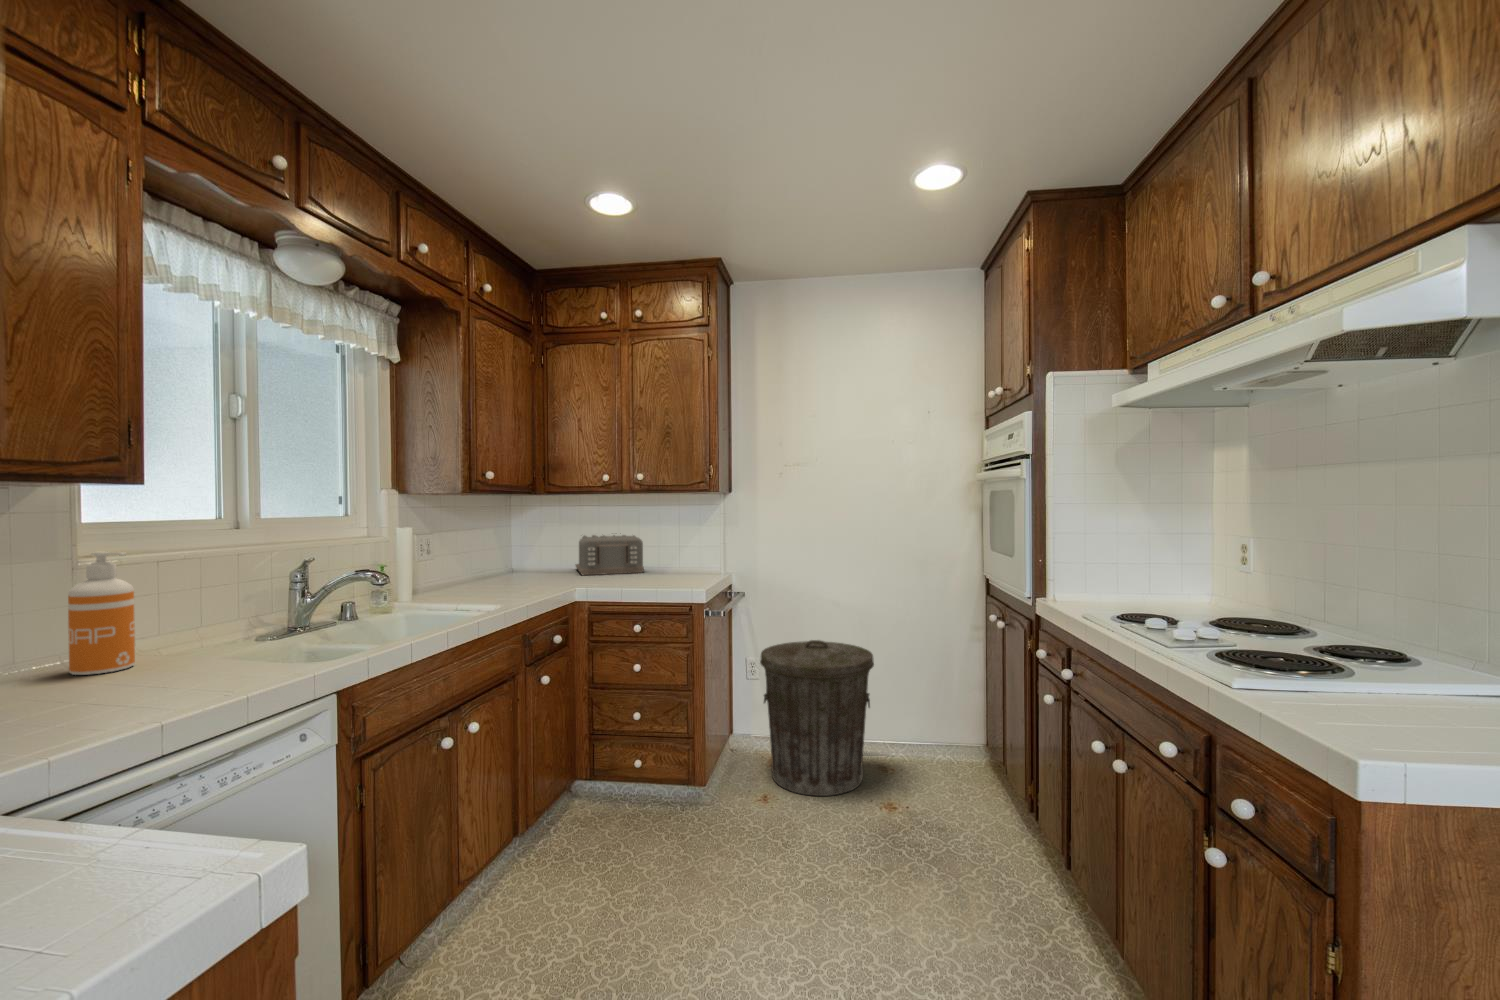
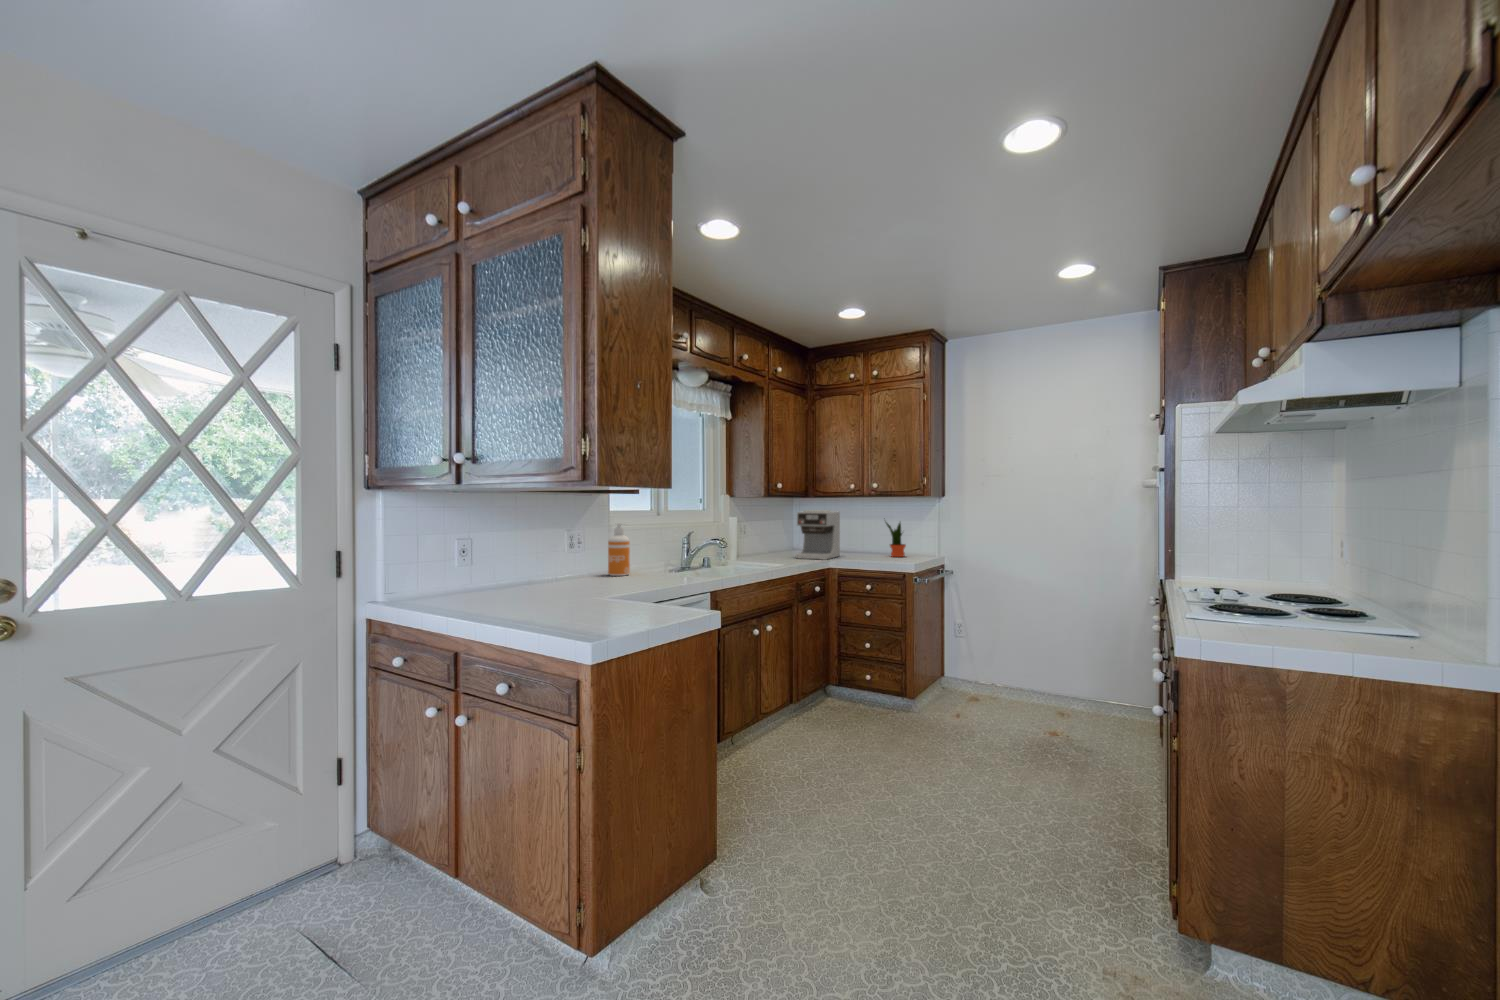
coffee maker: none [518,513,587,590] -> present [796,510,840,560]
potted plant: none [650,522,682,578] -> present [886,522,906,557]
toaster: present [575,533,644,575] -> none [835,526,881,554]
trash can: present [760,640,874,796] -> none [961,608,1053,721]

